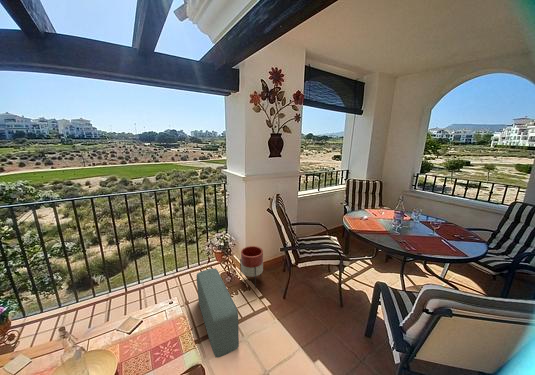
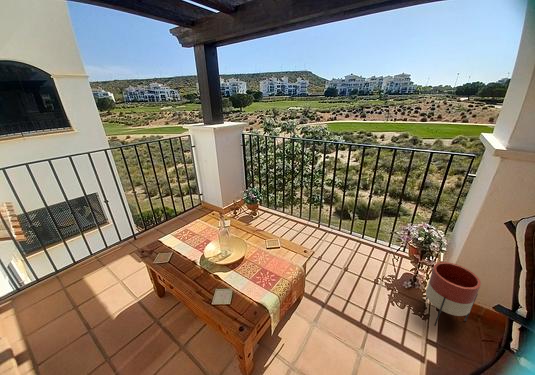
pouf: present [197,268,239,358] -> none [320,248,385,348]

